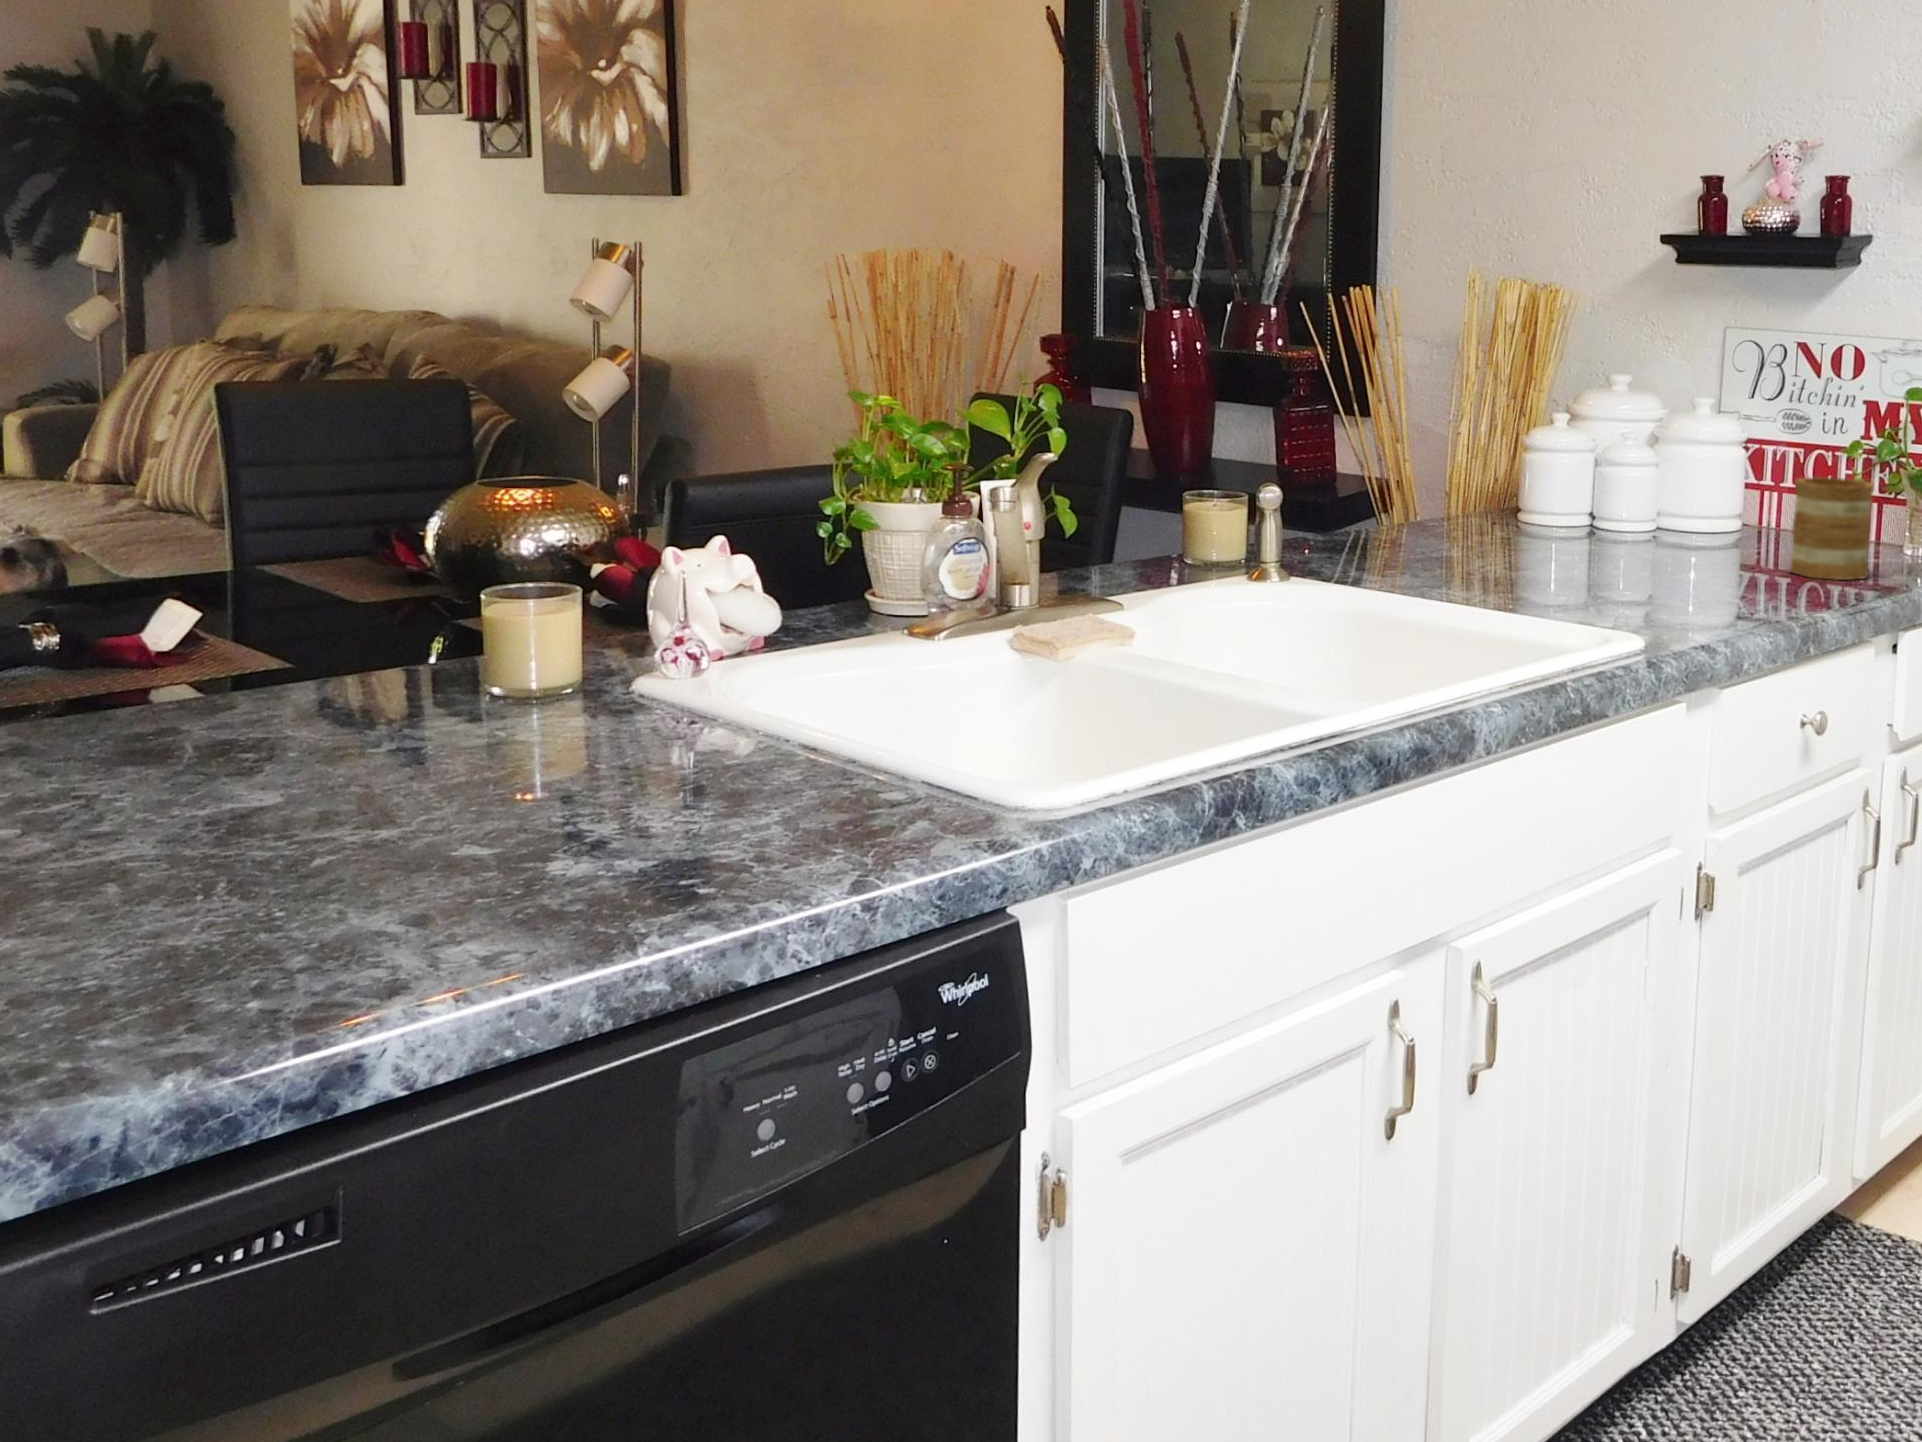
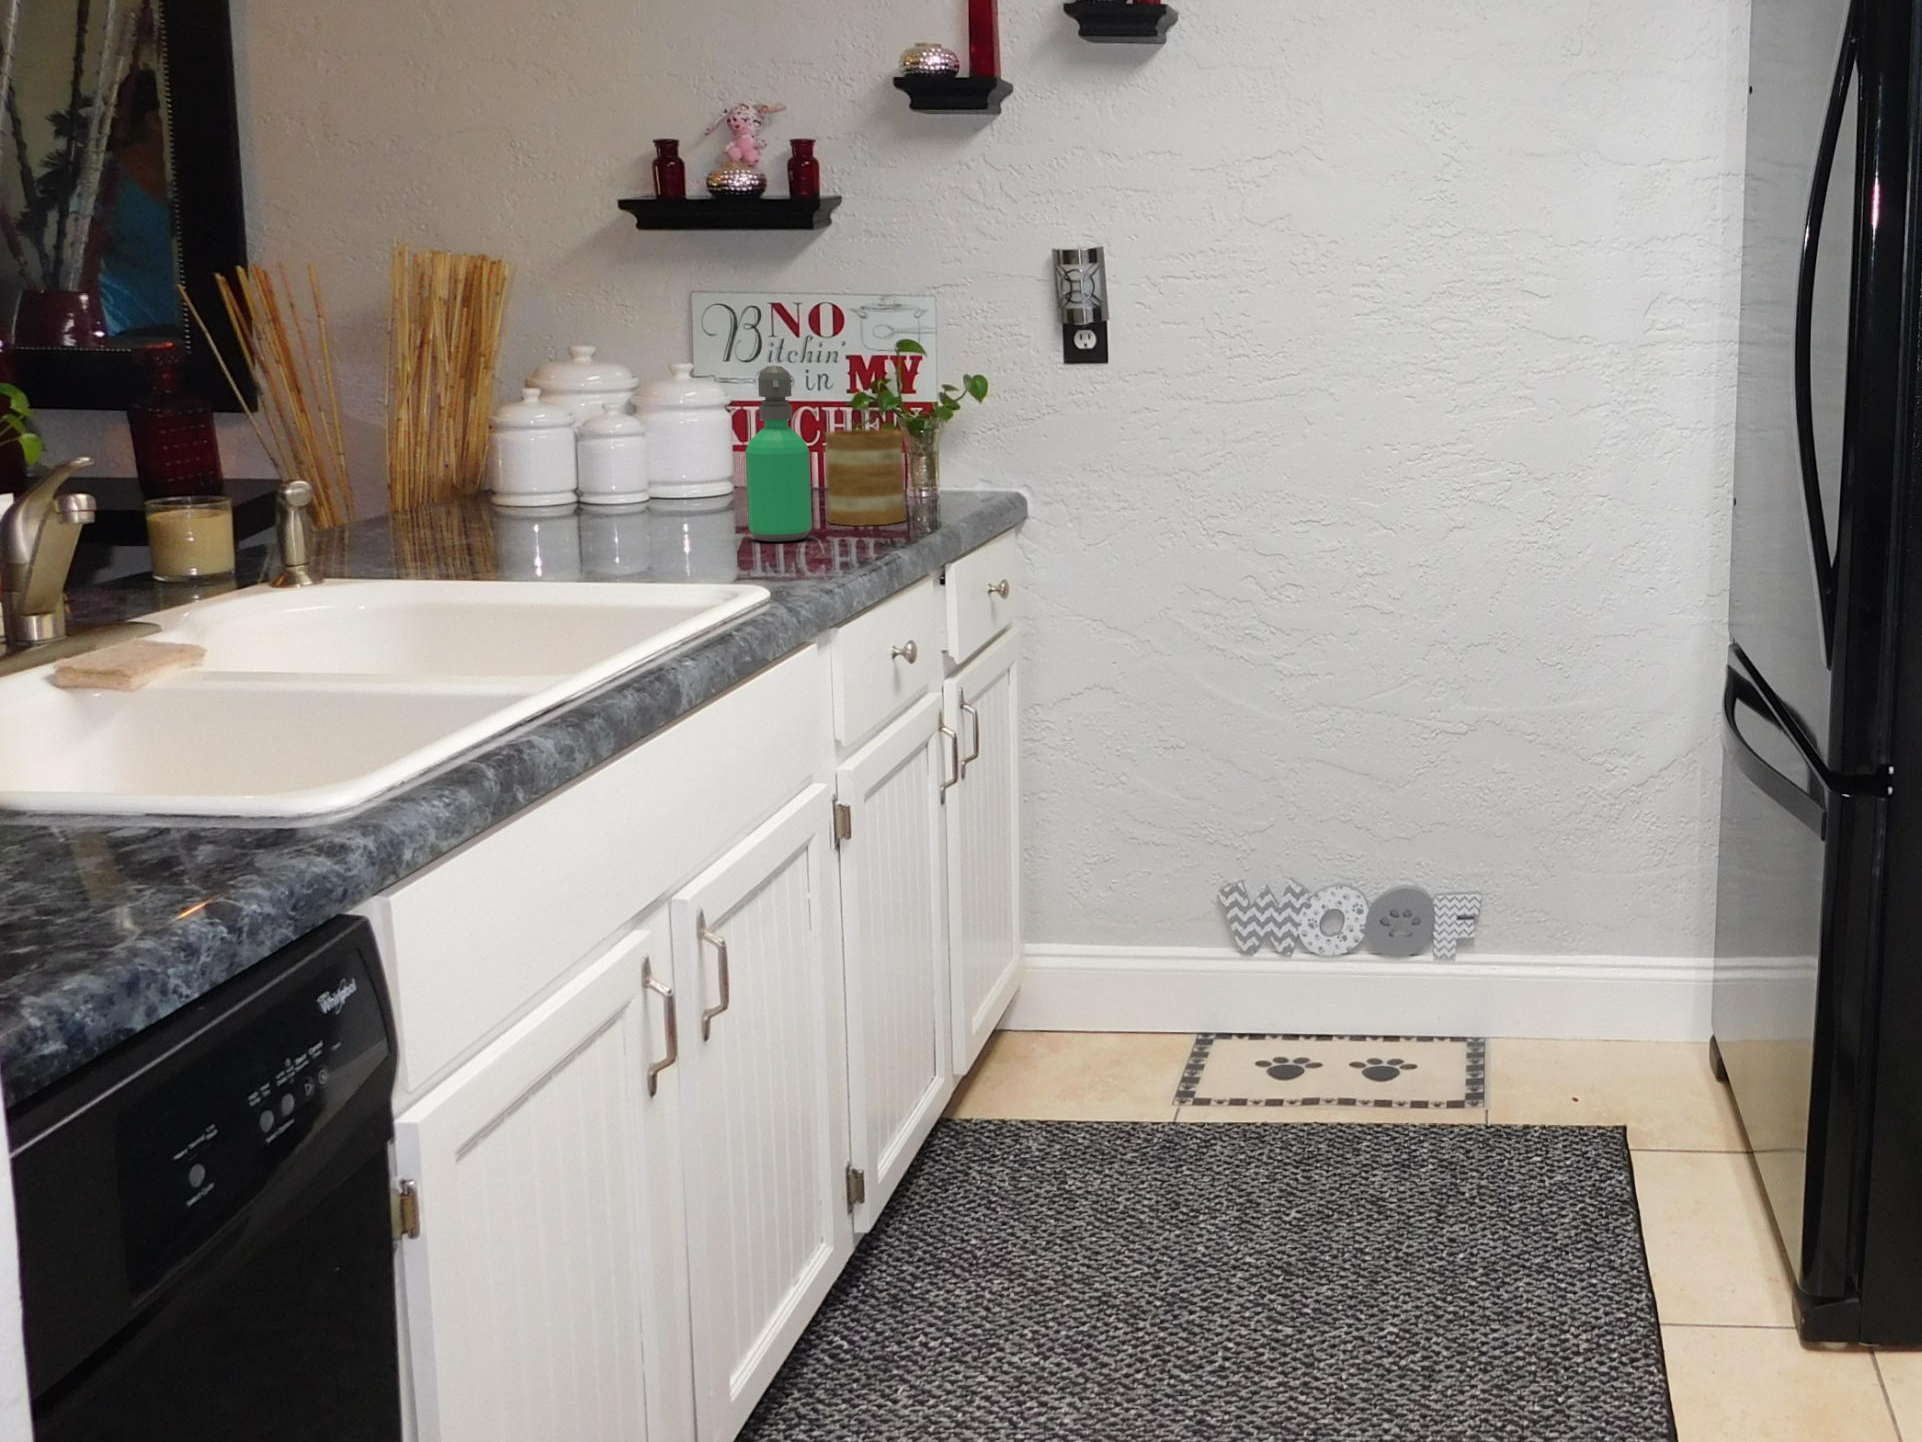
soap dispenser: none [1695,408,1760,587] -> present [746,366,812,541]

